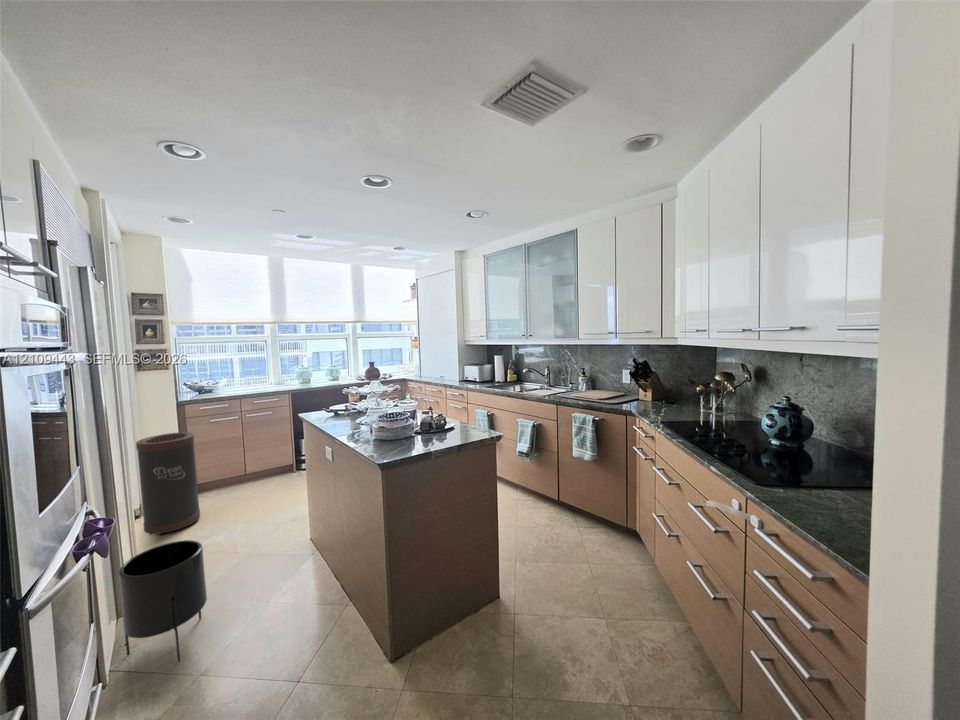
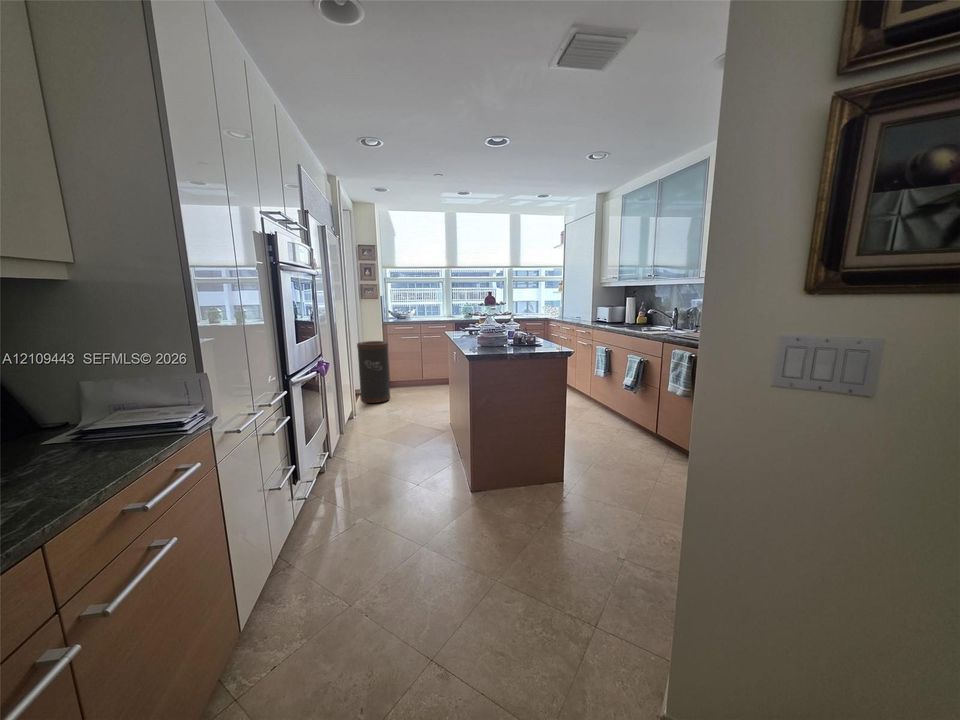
planter: present [119,540,207,662] -> none [338,395,379,458]

